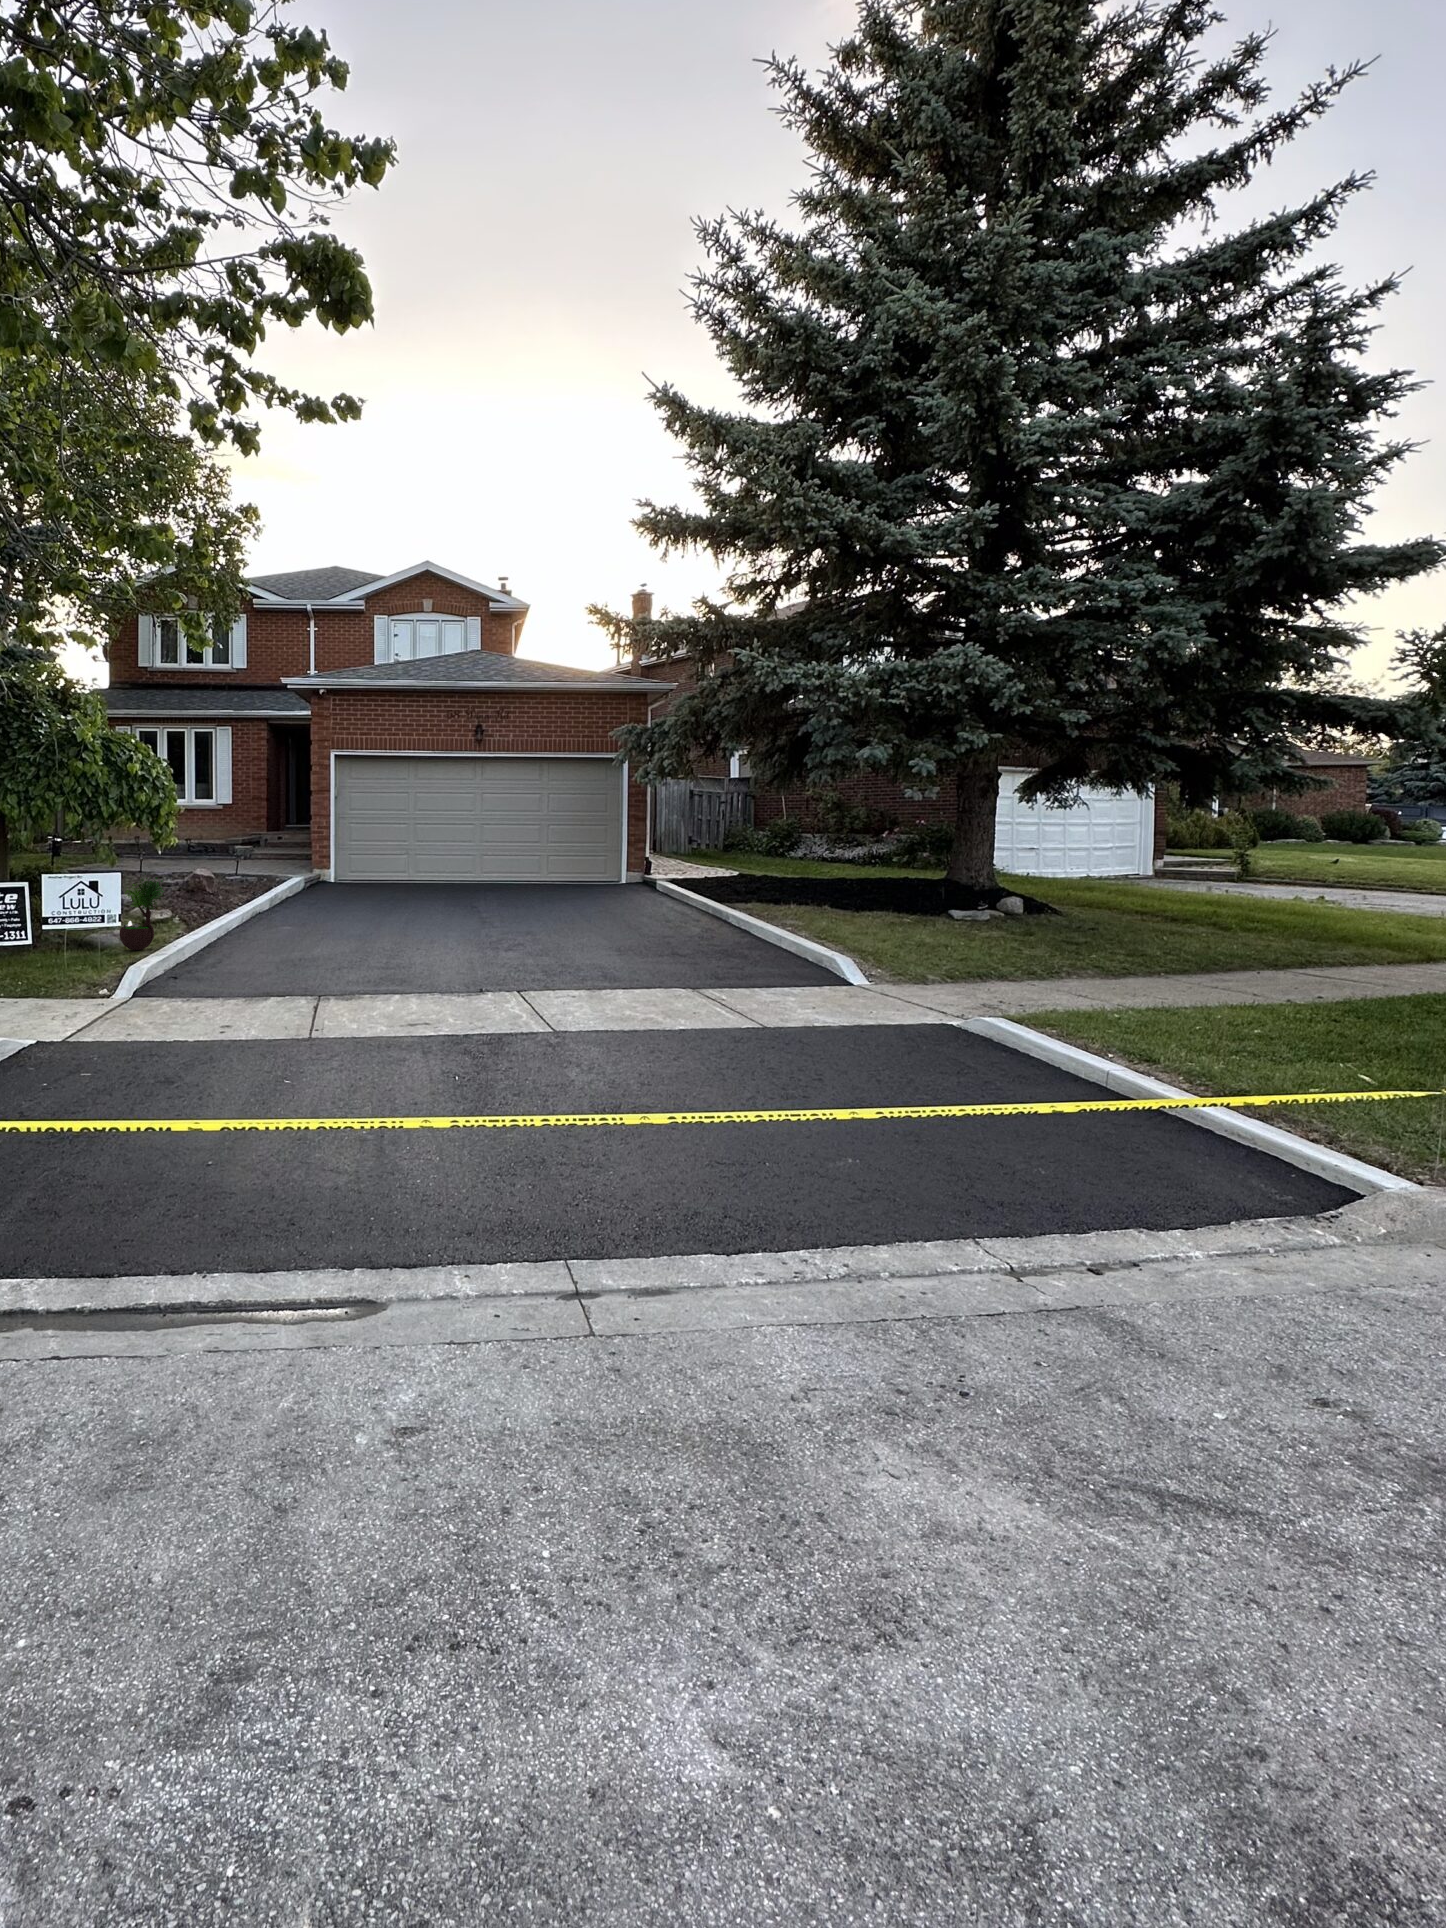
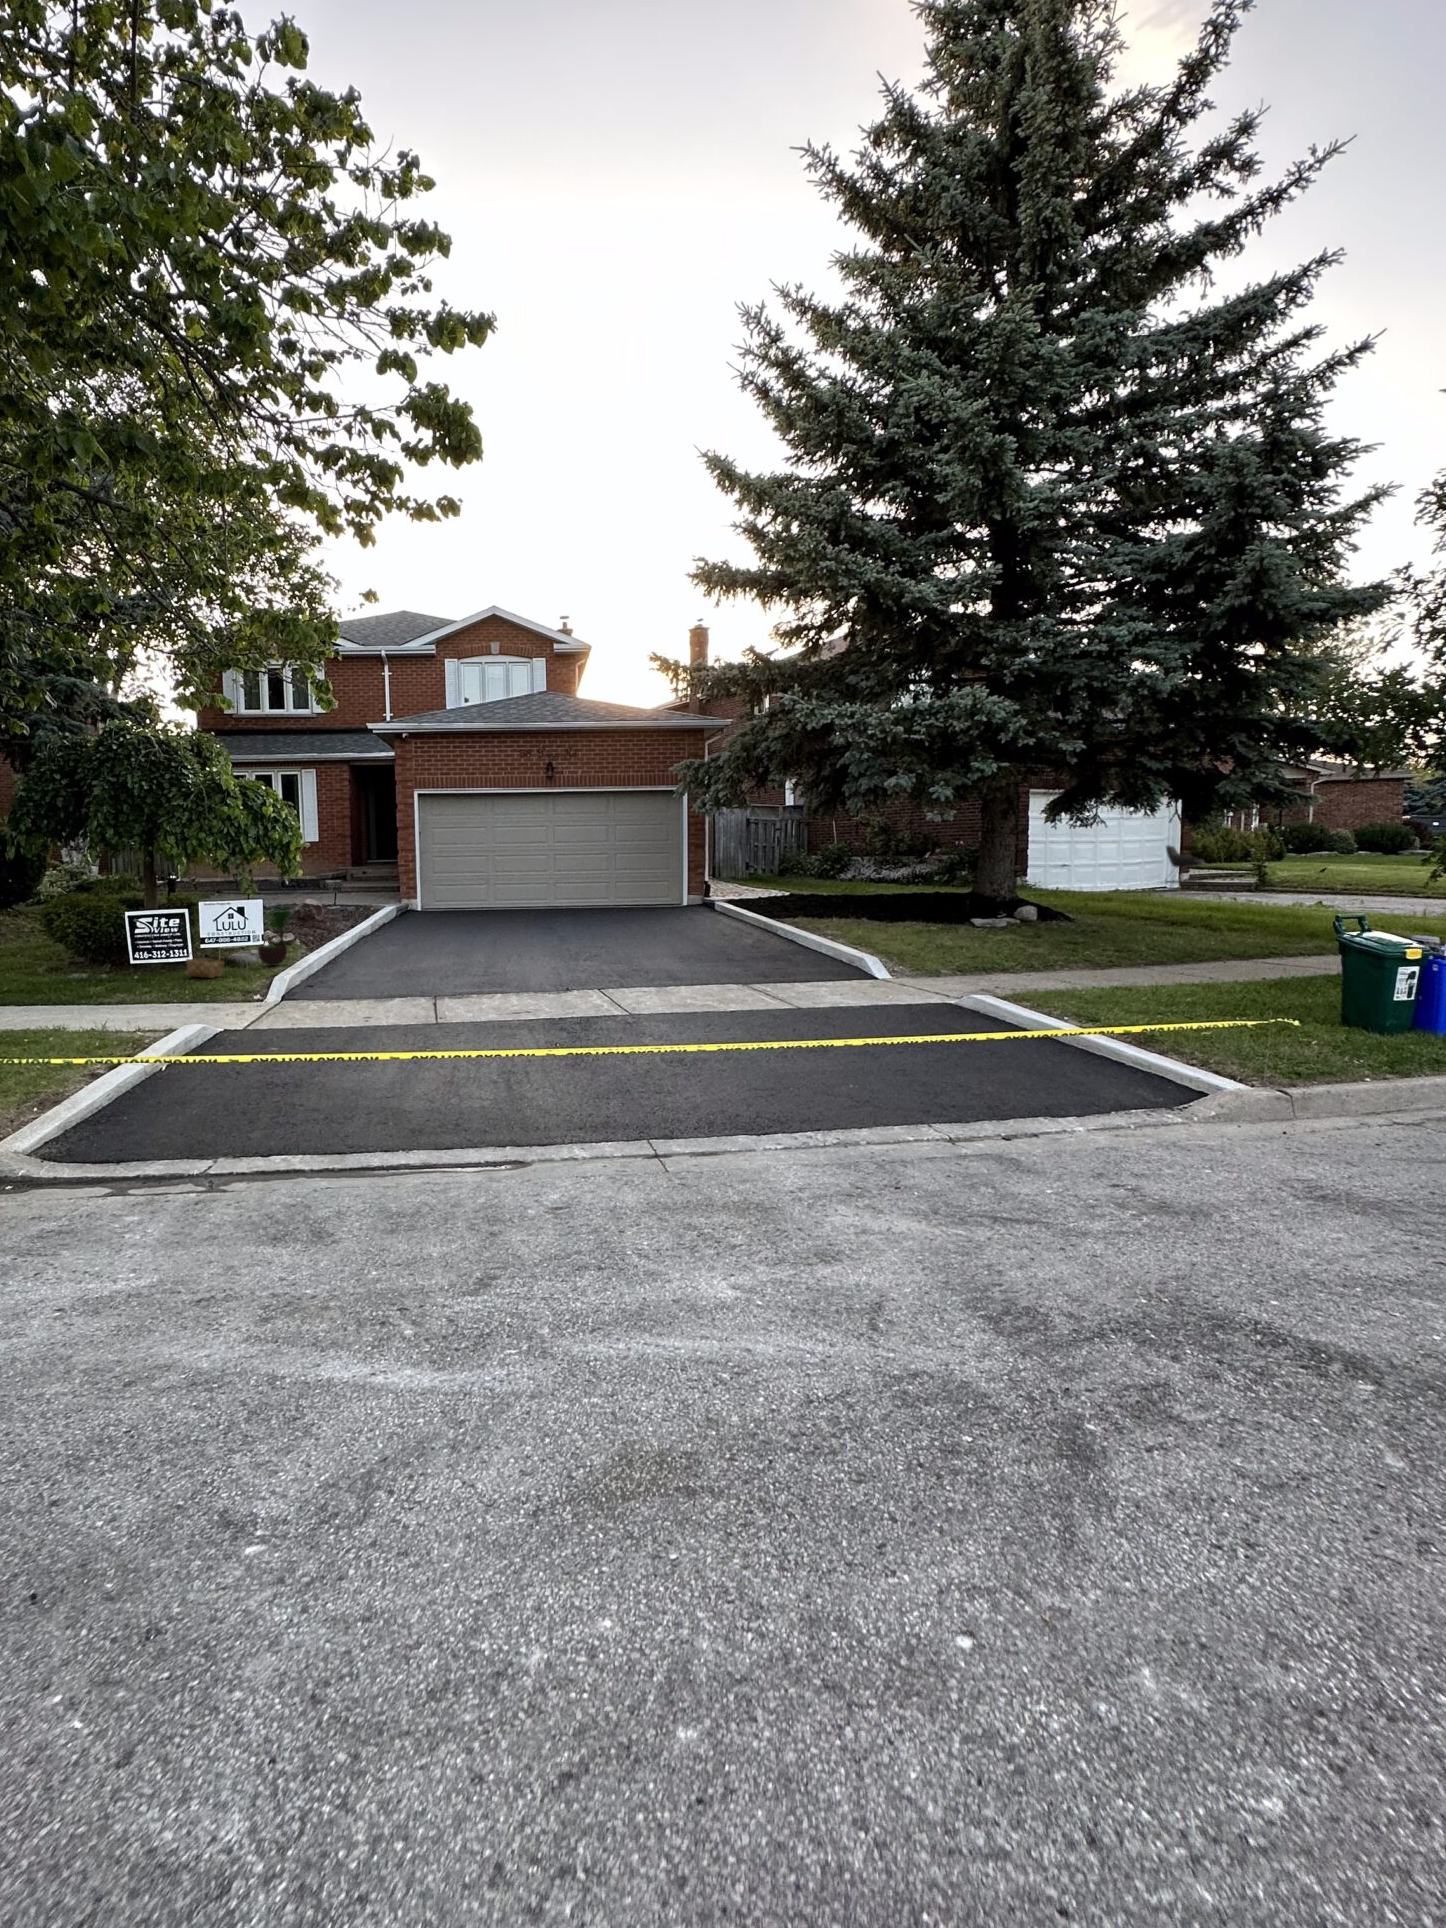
lounge chair: none [1142,833,1186,875] -> present [1166,845,1205,881]
woven basket: none [27,934,74,965] -> present [186,954,224,978]

